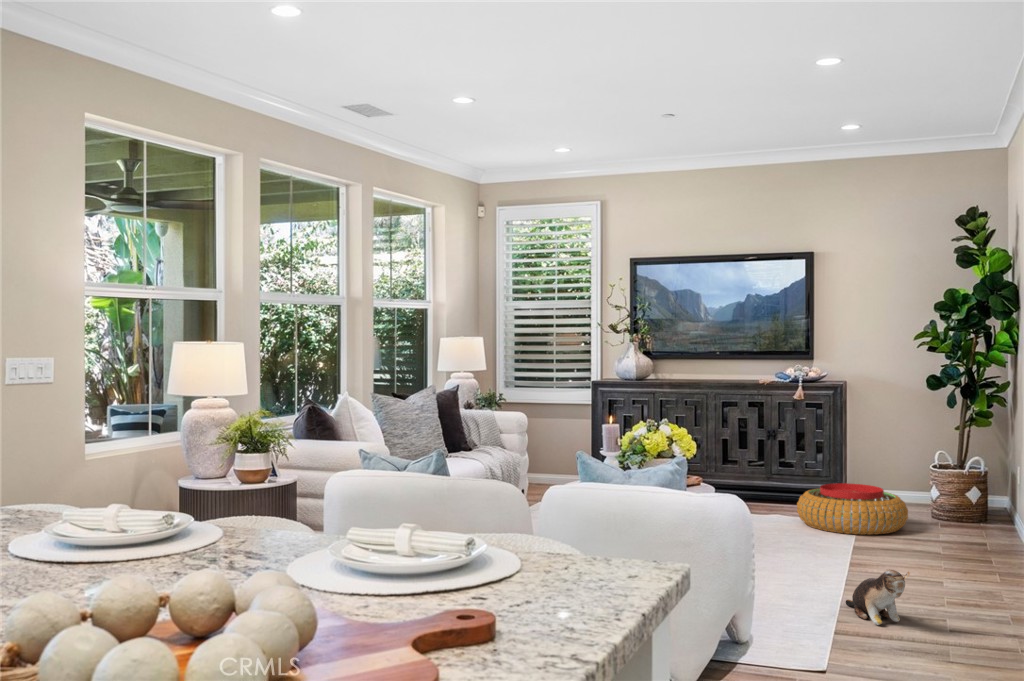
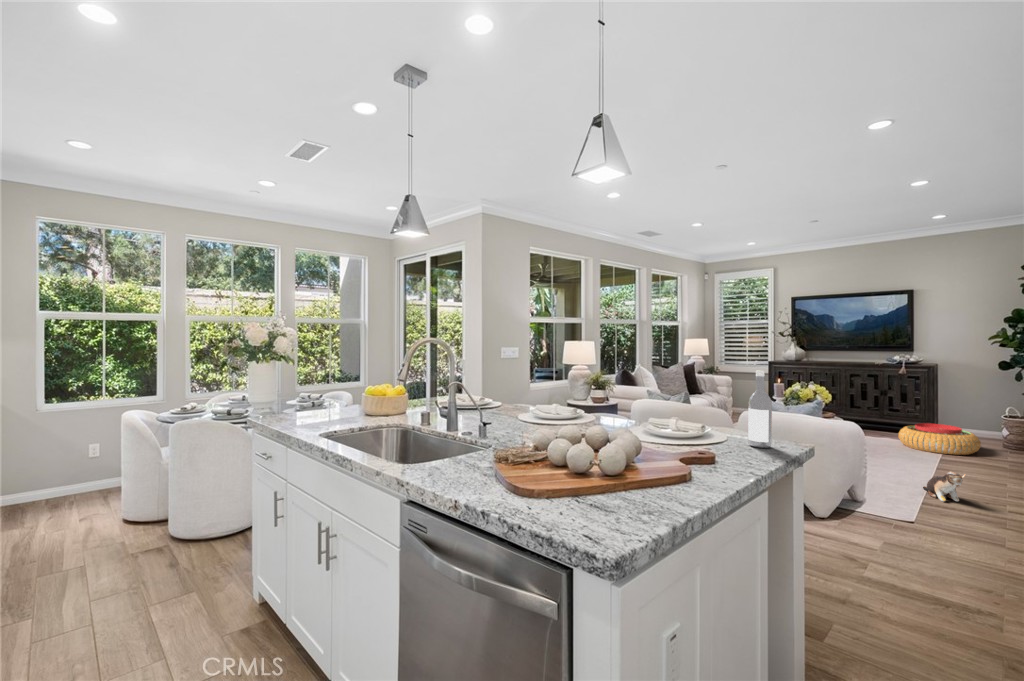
wine bottle: none [579,379,635,582] -> present [748,370,772,448]

